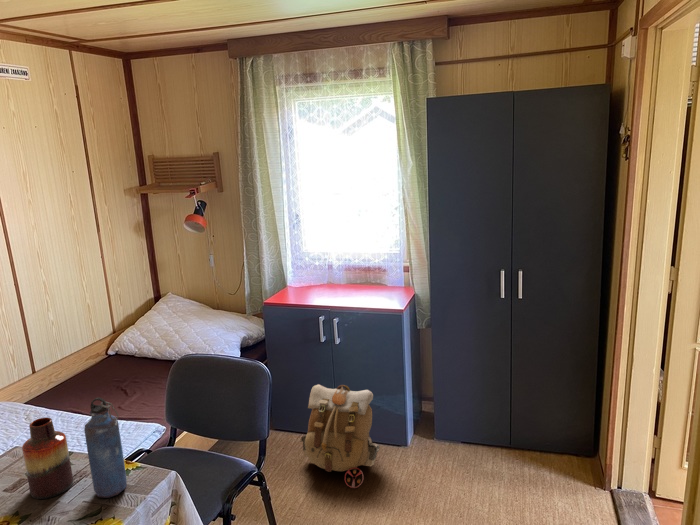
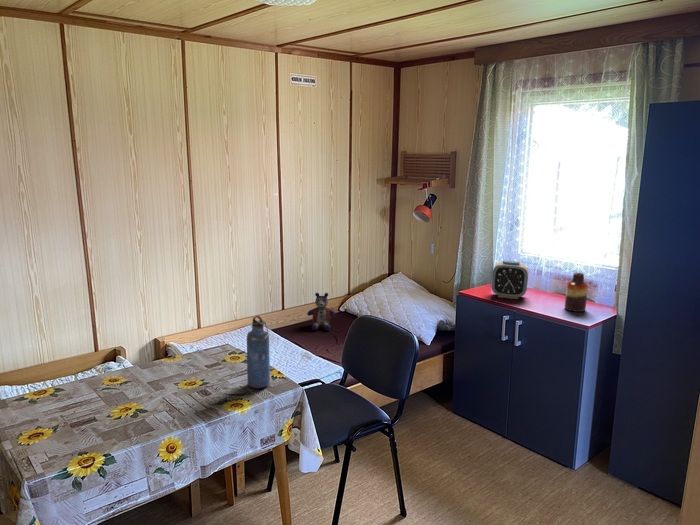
alarm clock: none [292,260,329,299] -> present [491,261,528,299]
stuffed bear: none [72,337,111,387] -> present [307,293,336,330]
backpack: present [301,385,380,488] -> none [464,380,542,486]
vase: present [22,417,73,499] -> present [565,273,588,312]

